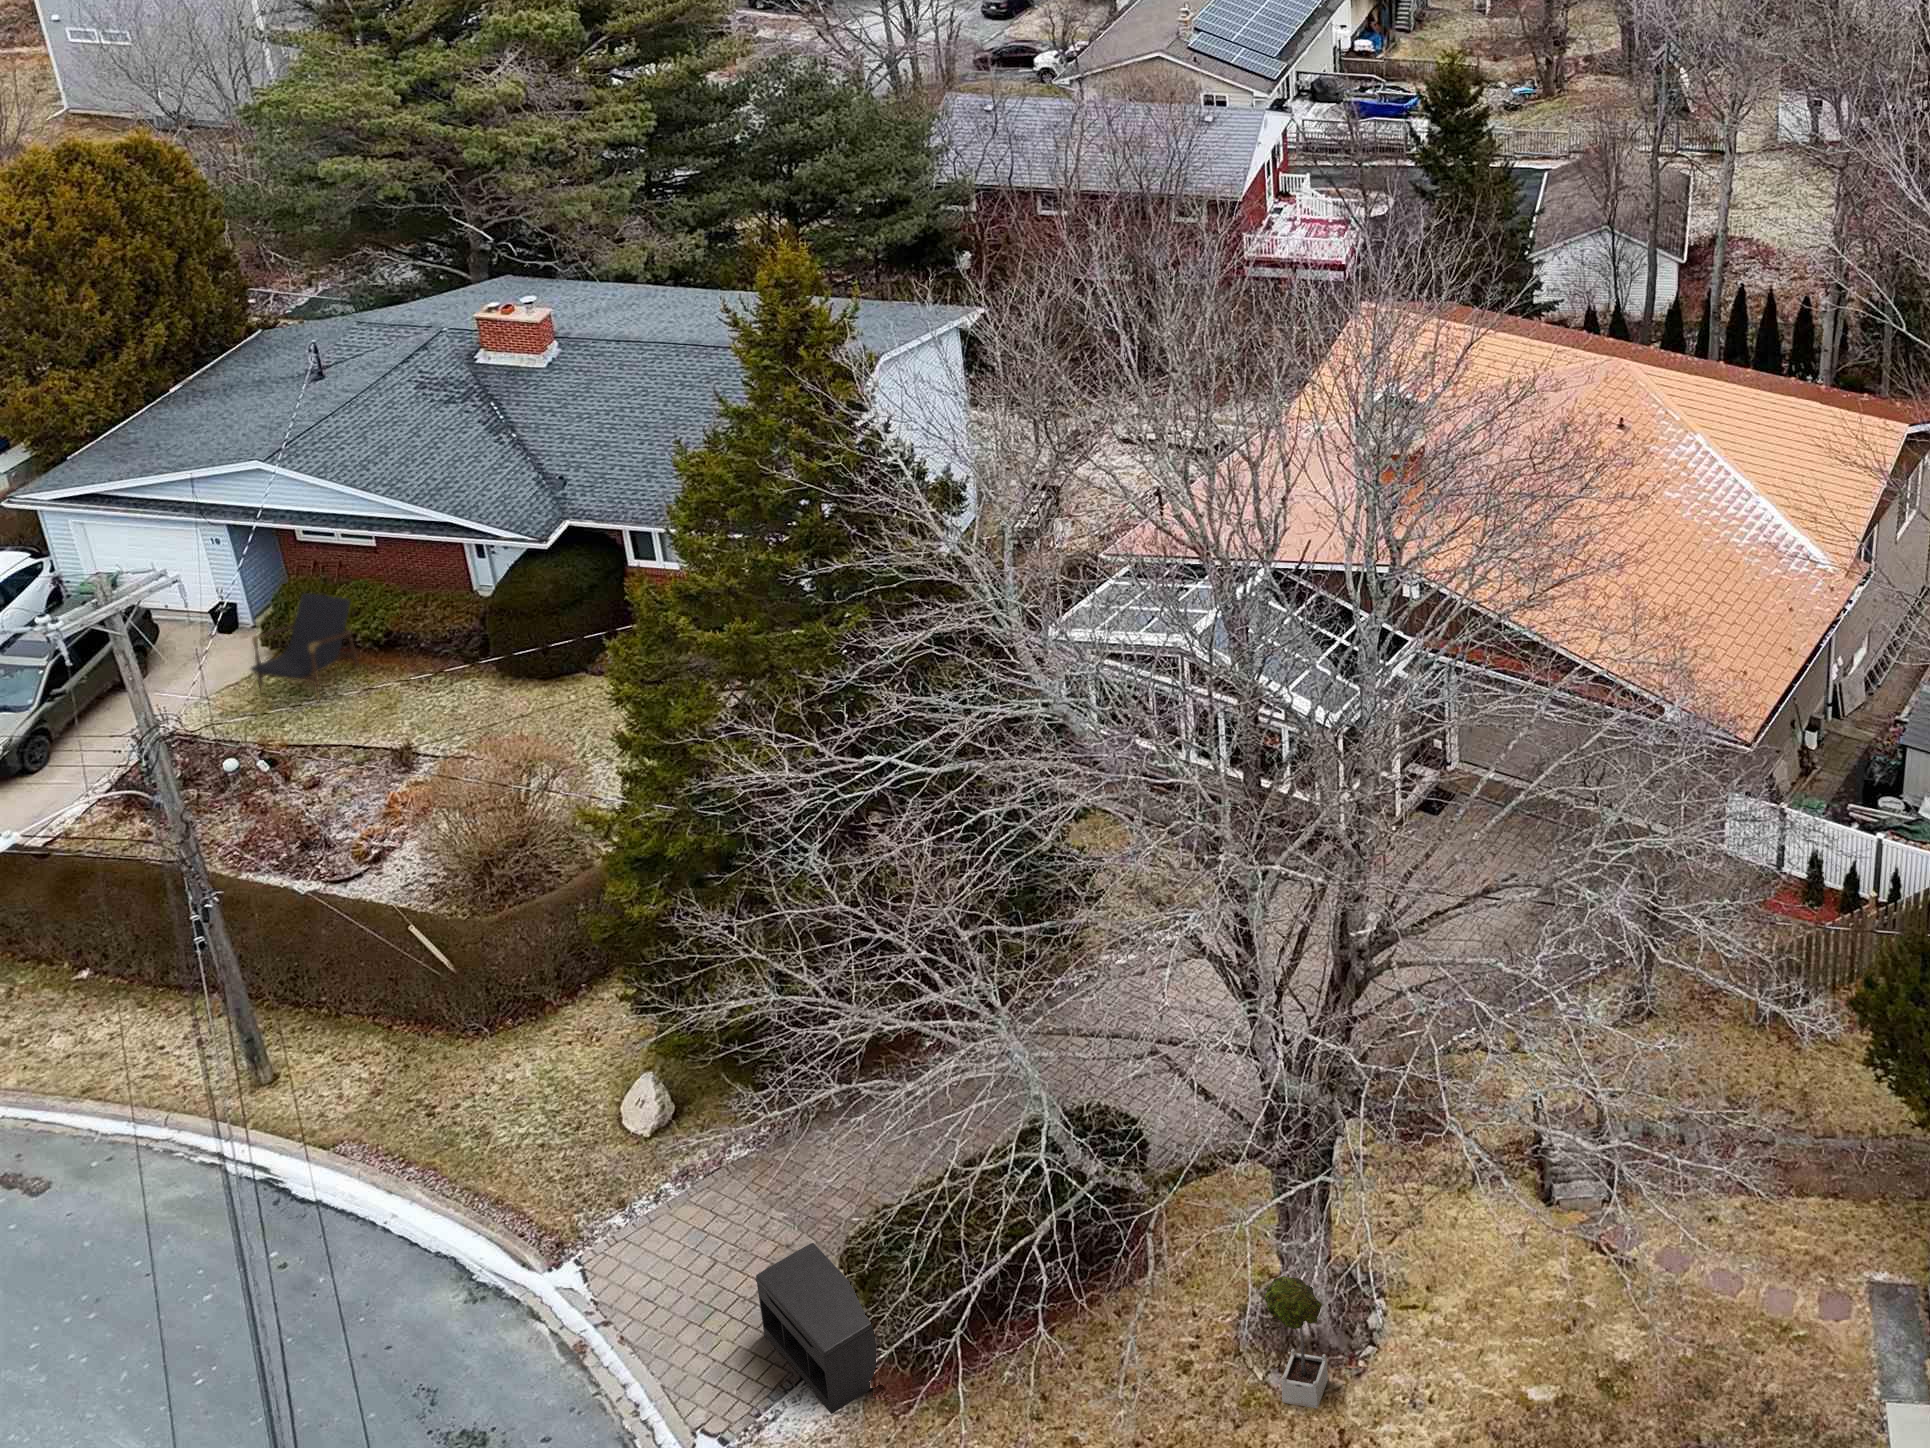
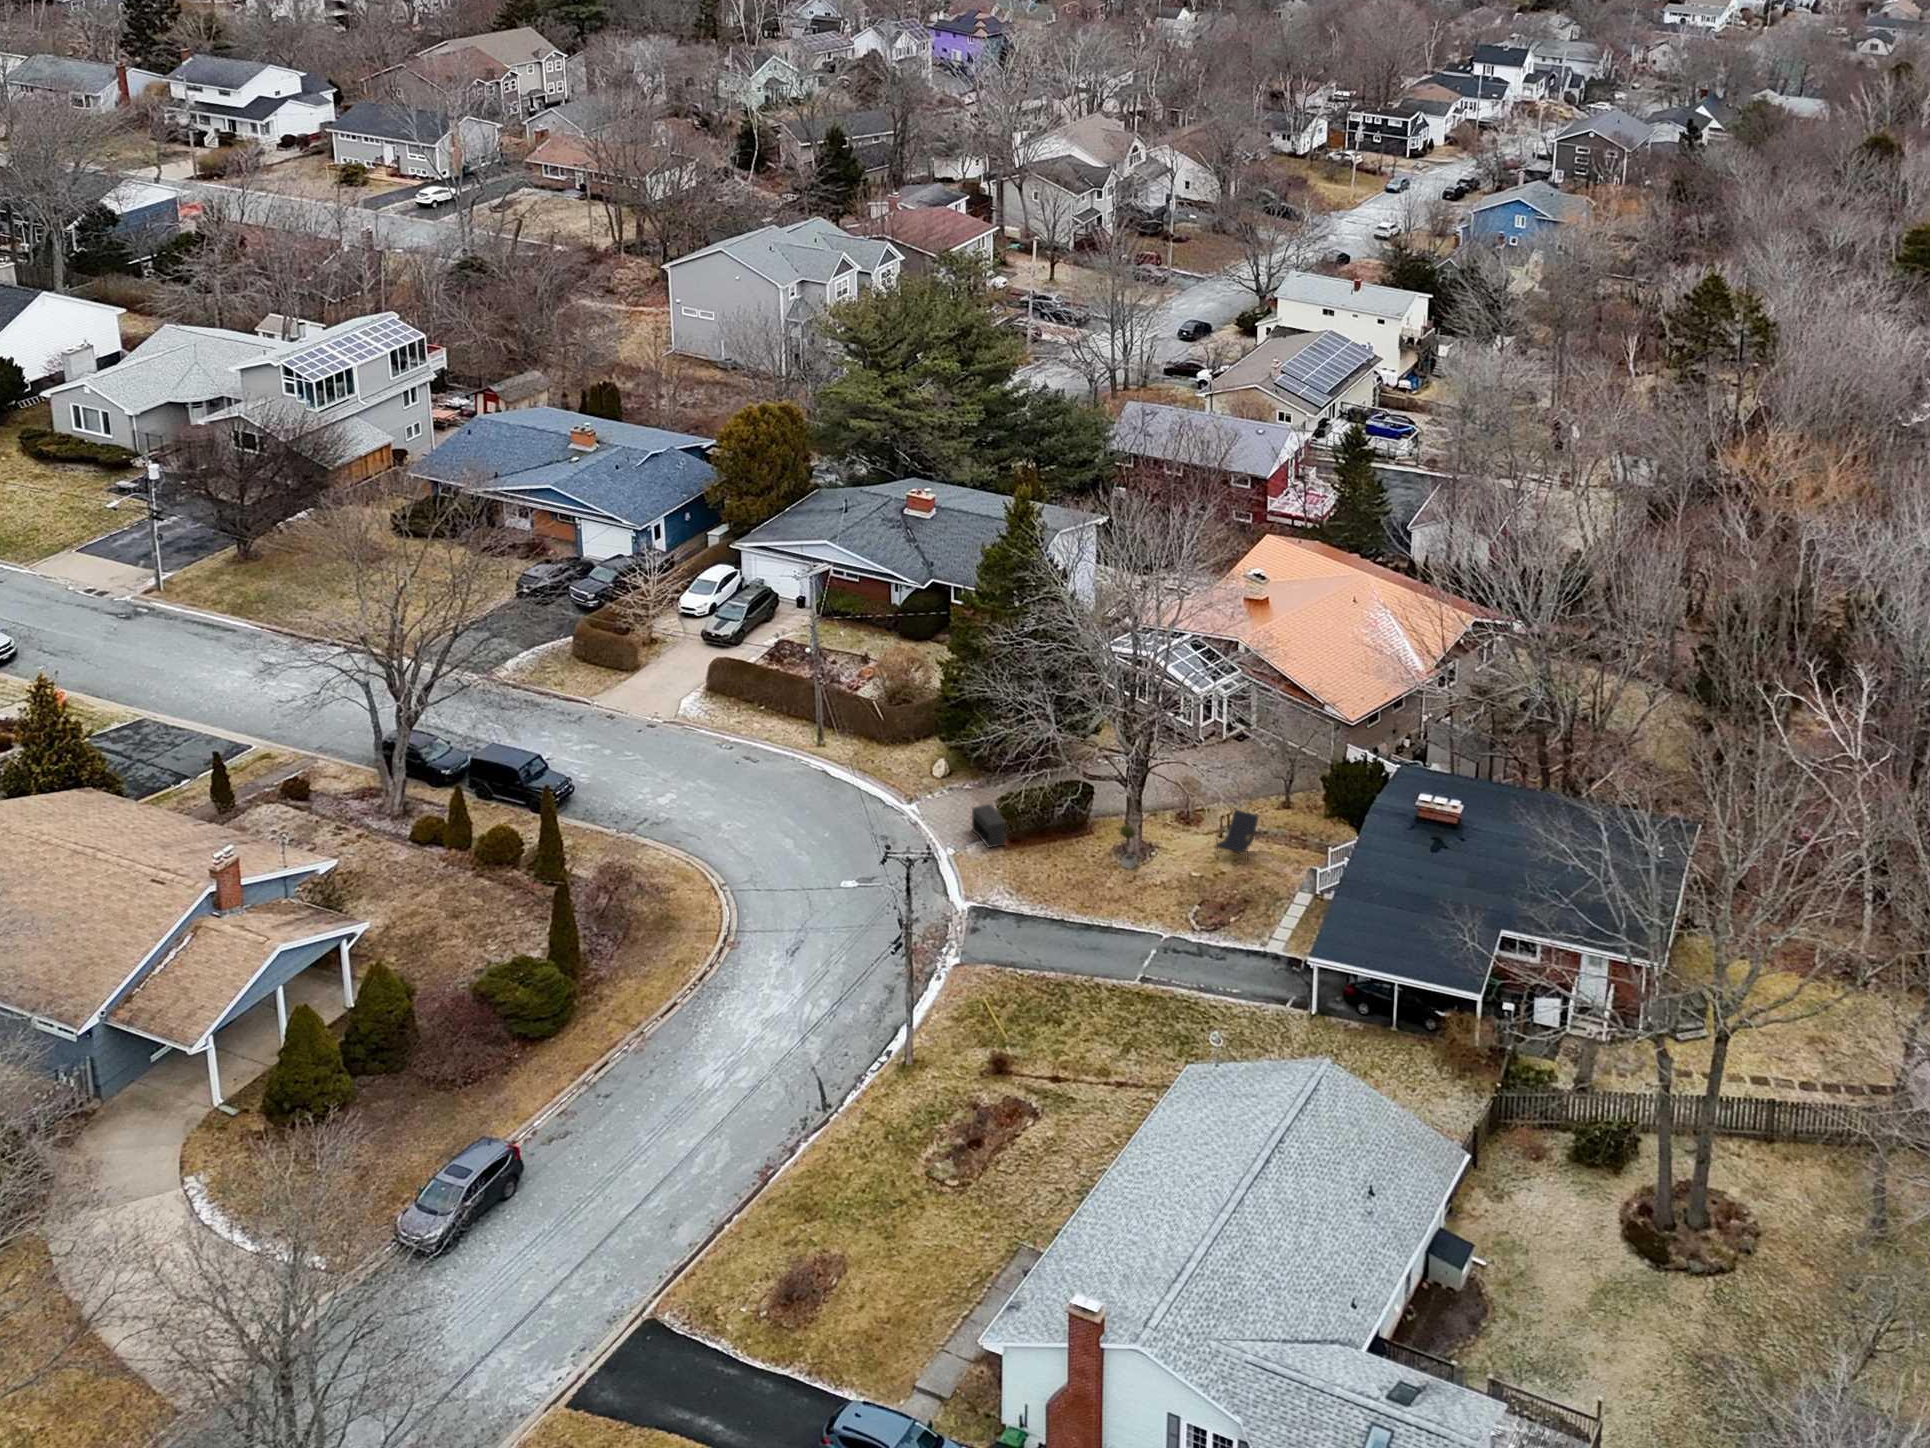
lounge chair: present [251,593,360,701] -> present [1215,810,1258,861]

